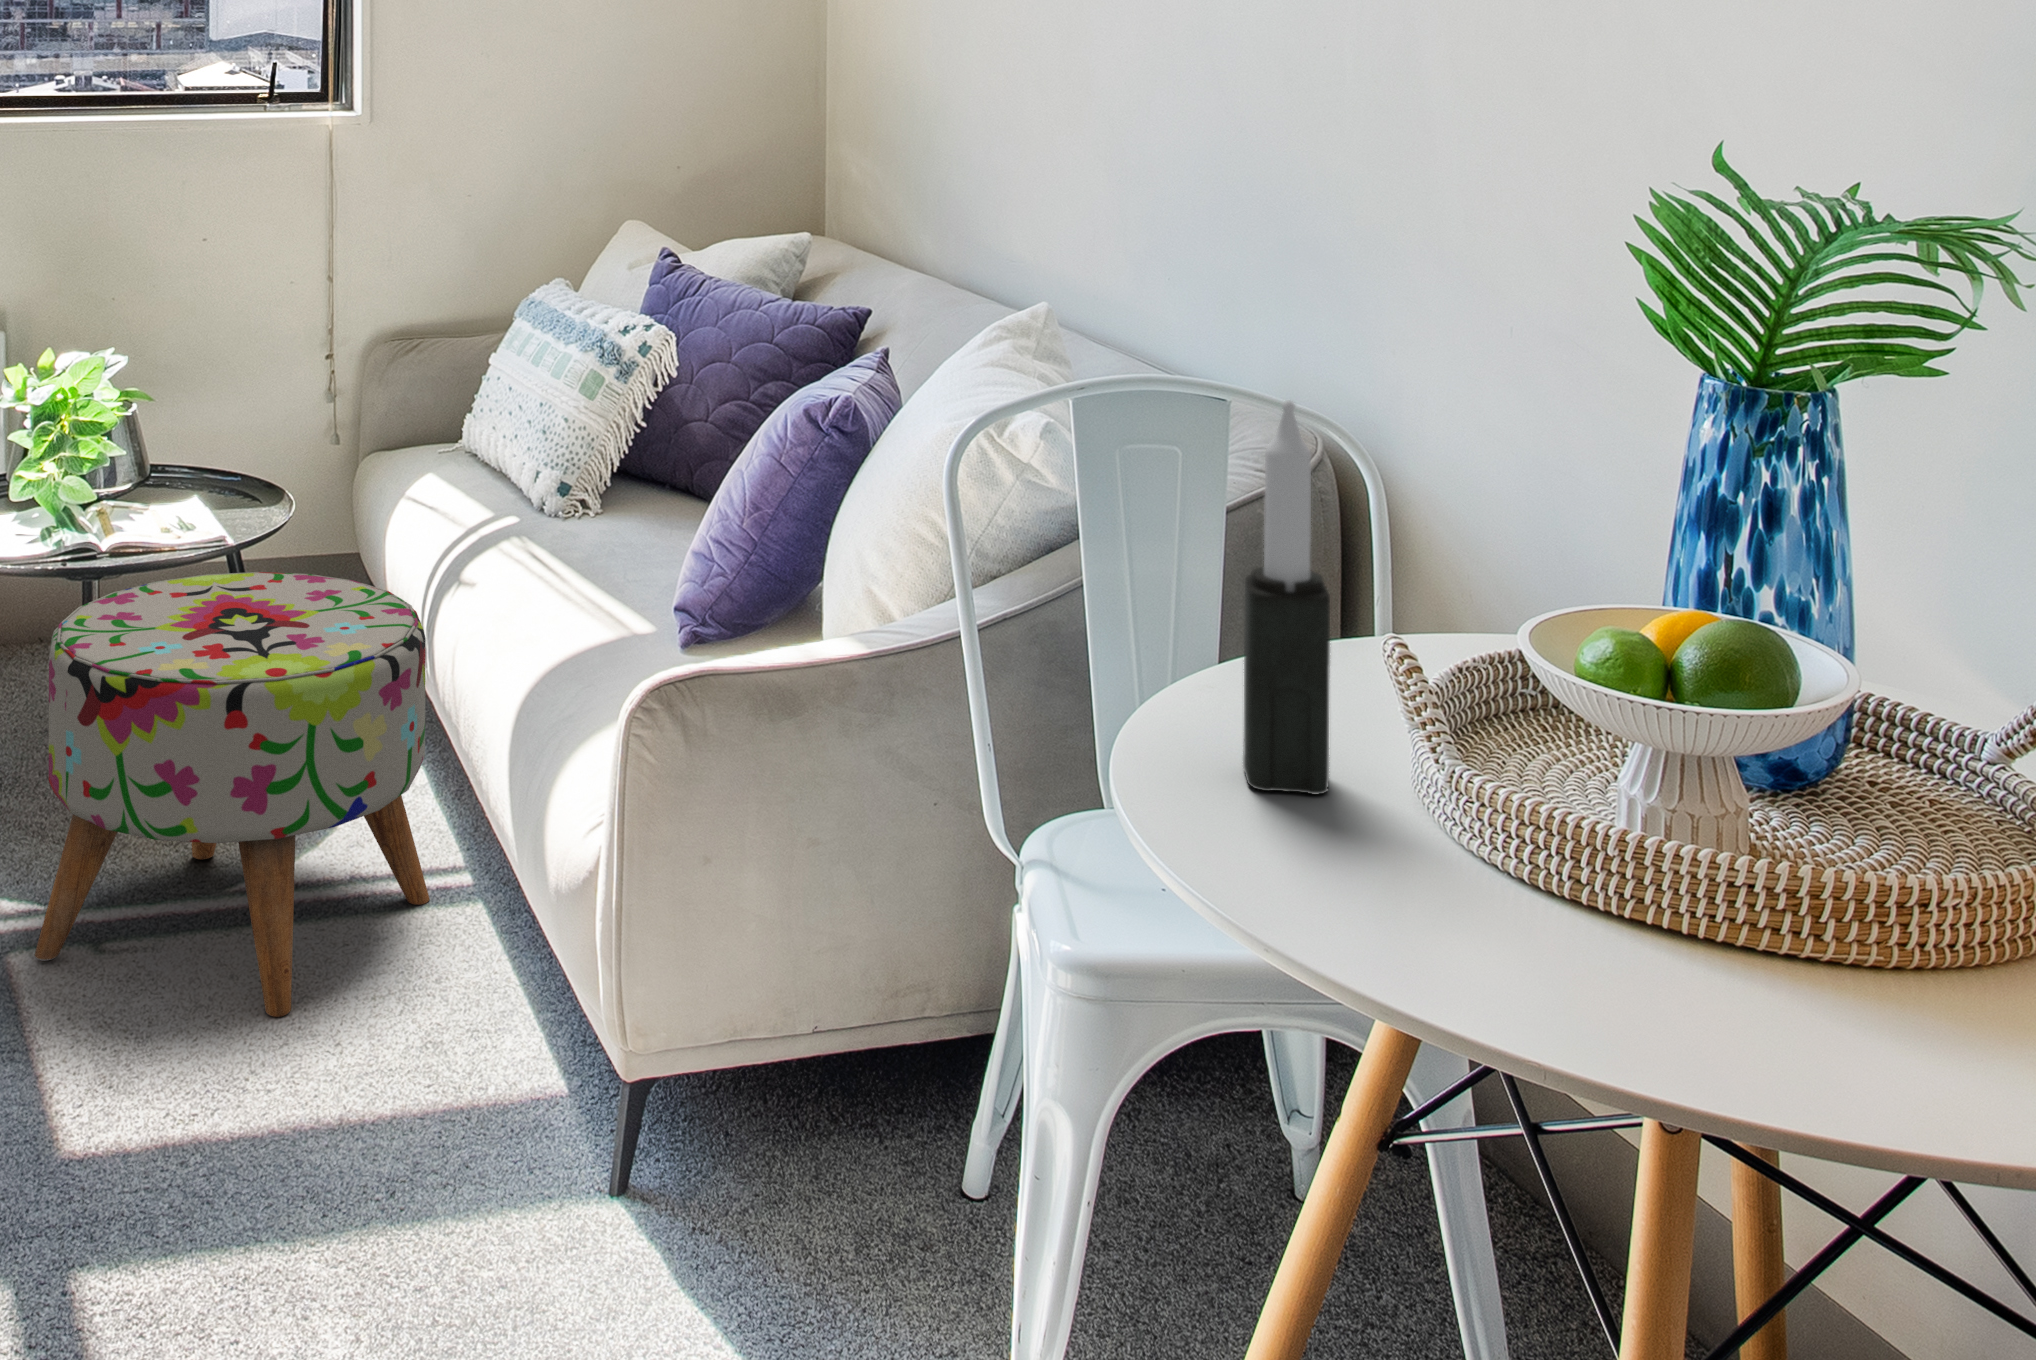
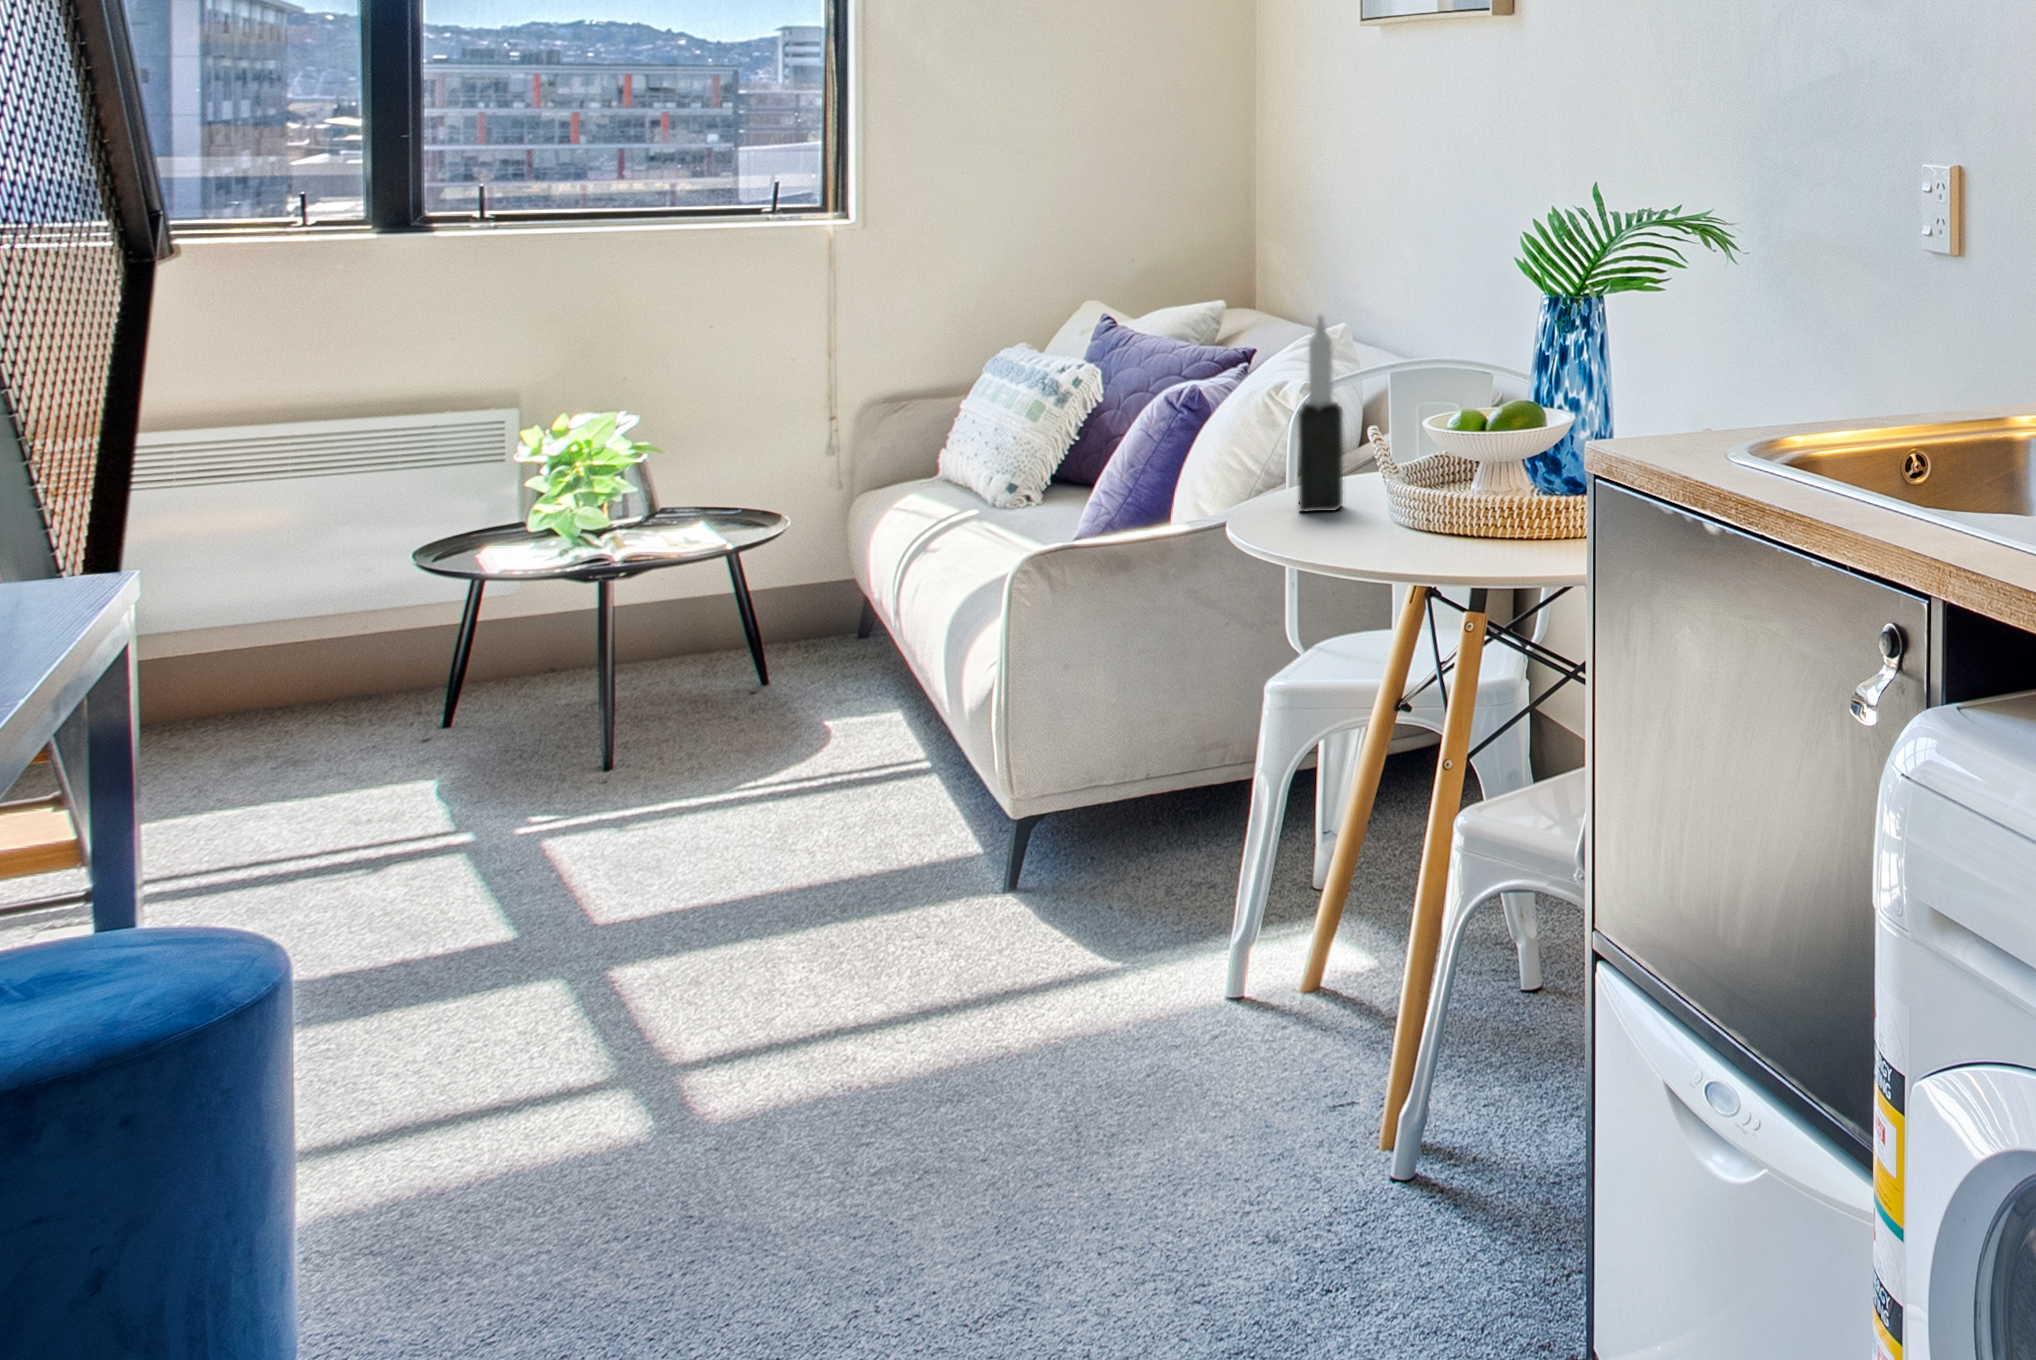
ottoman: present [35,572,430,1017] -> none [563,555,893,846]

